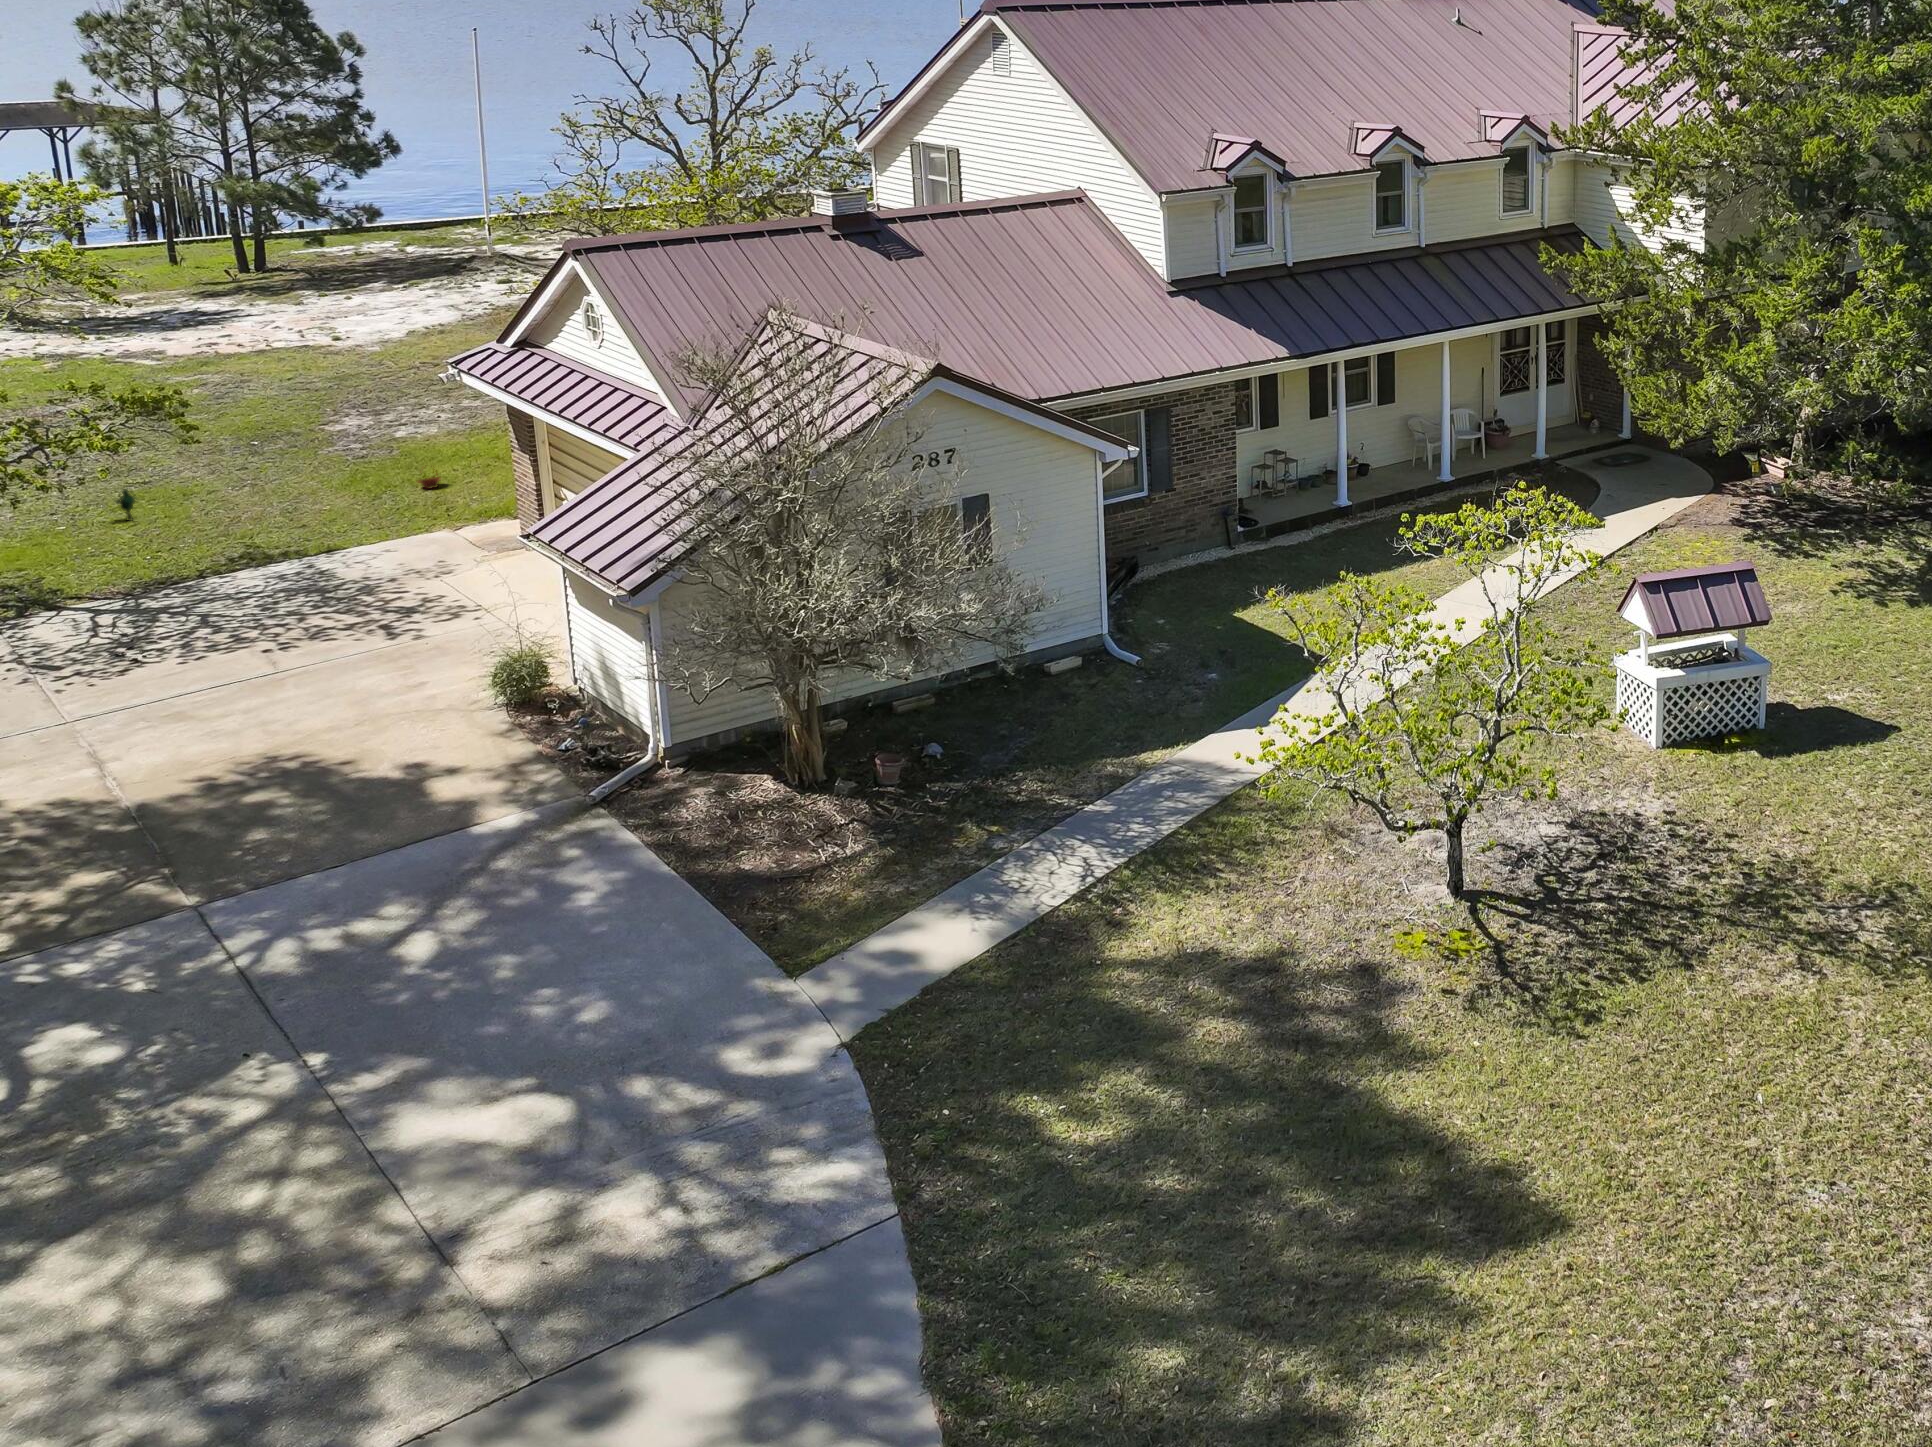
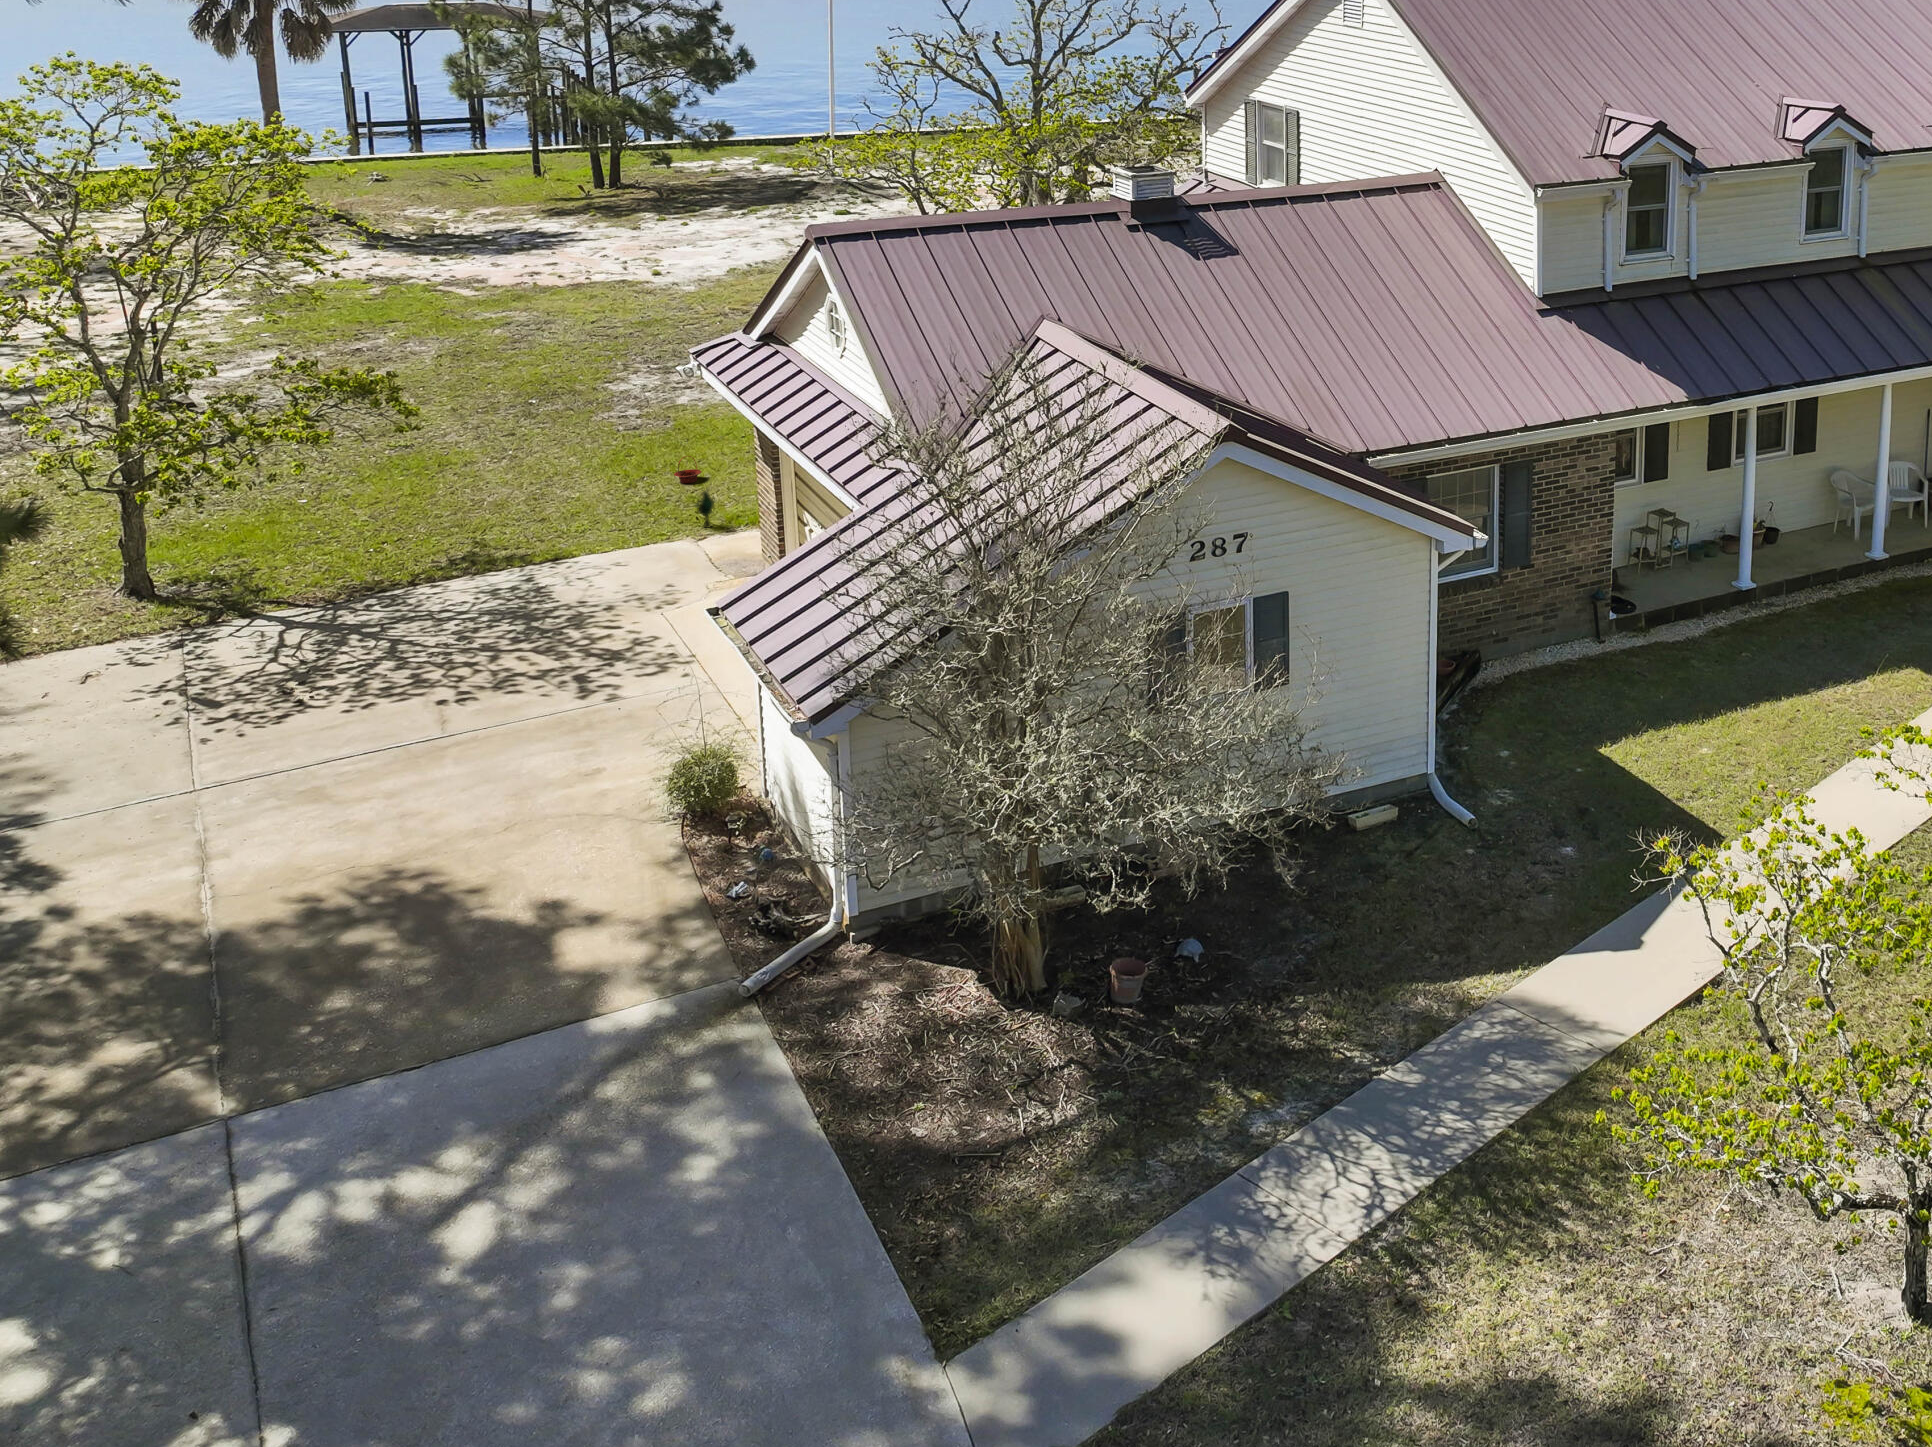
decorative plant: present [116,488,135,521] -> present [695,490,715,528]

